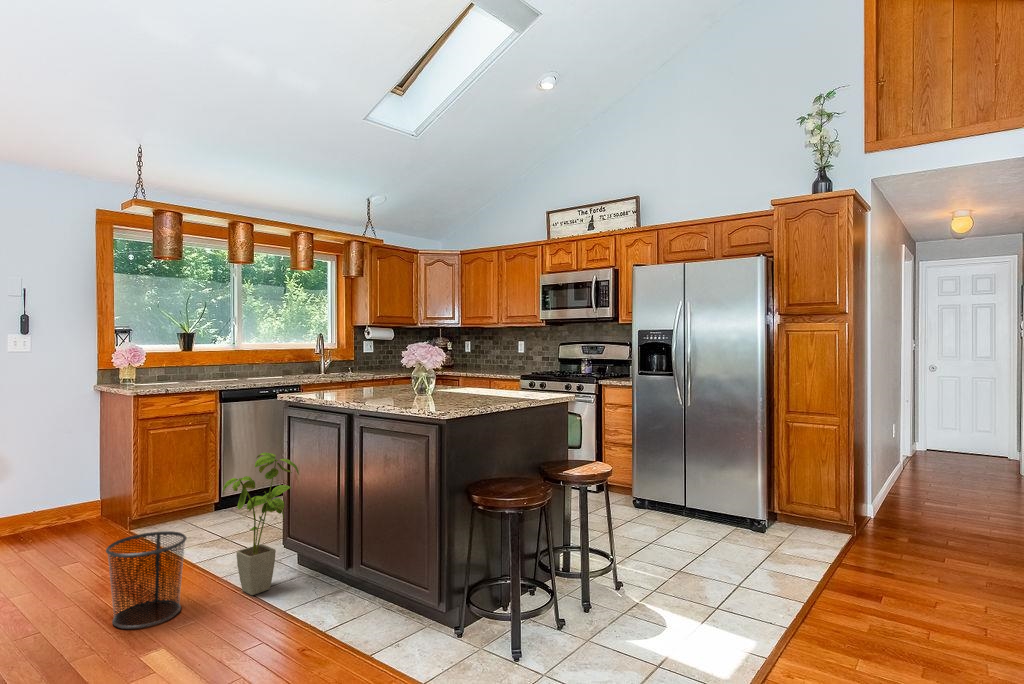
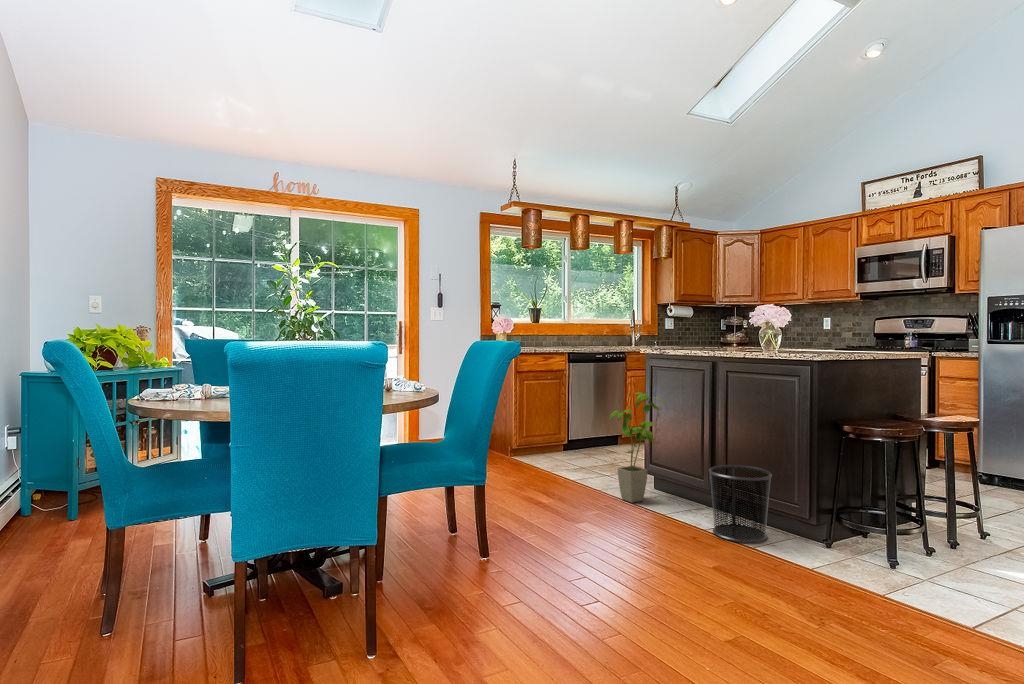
waste bin: present [106,531,187,629] -> present [709,465,772,543]

